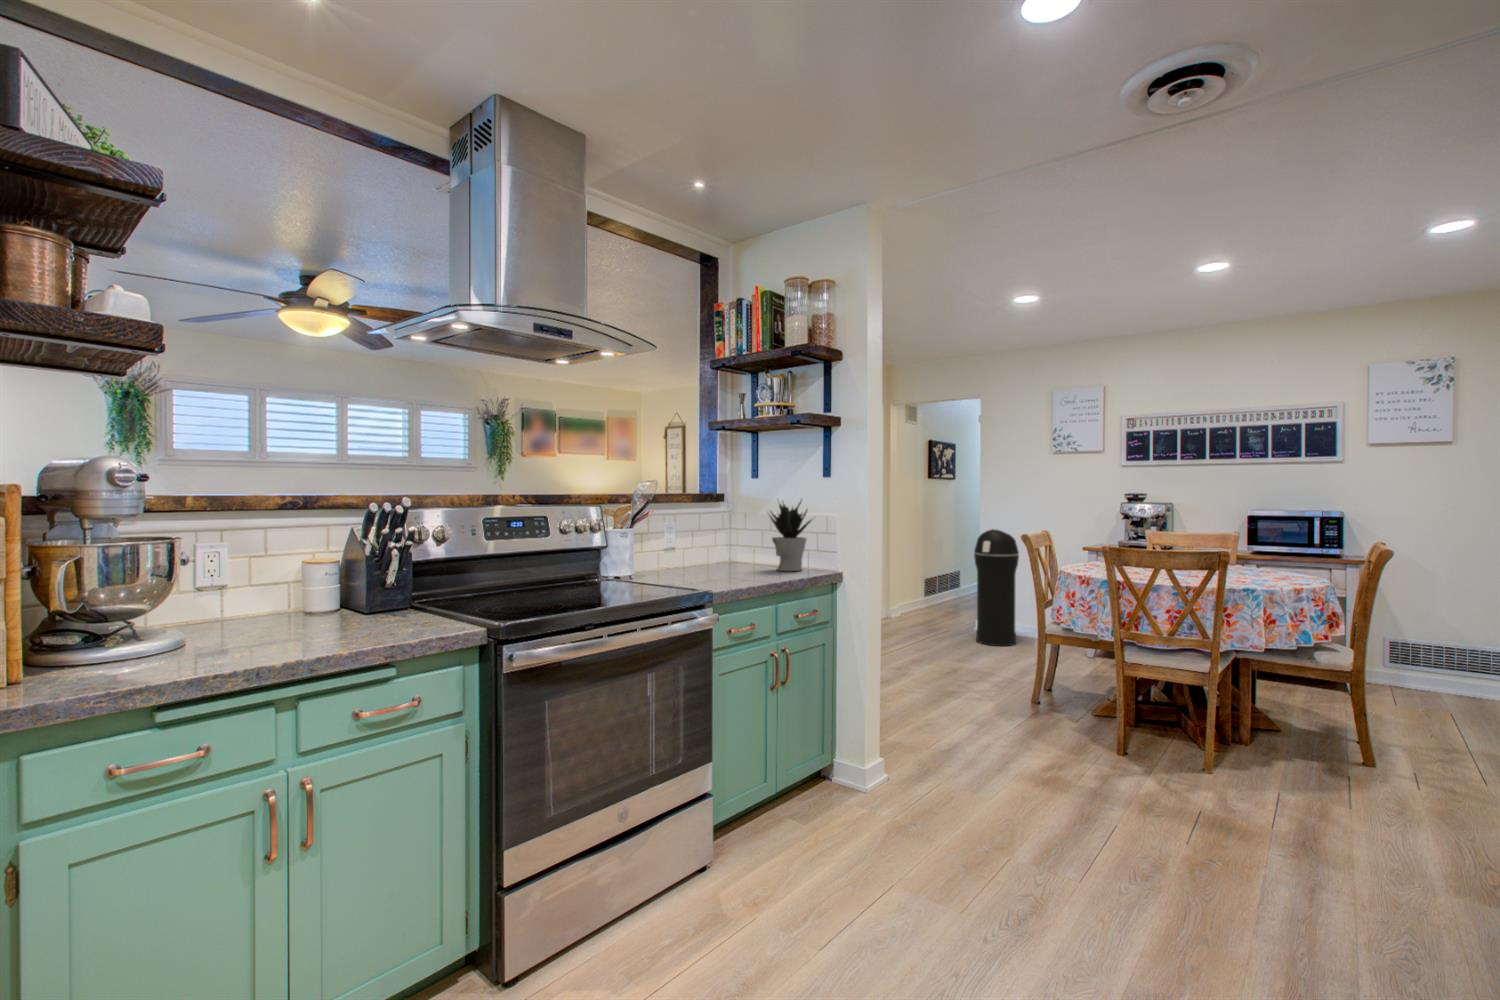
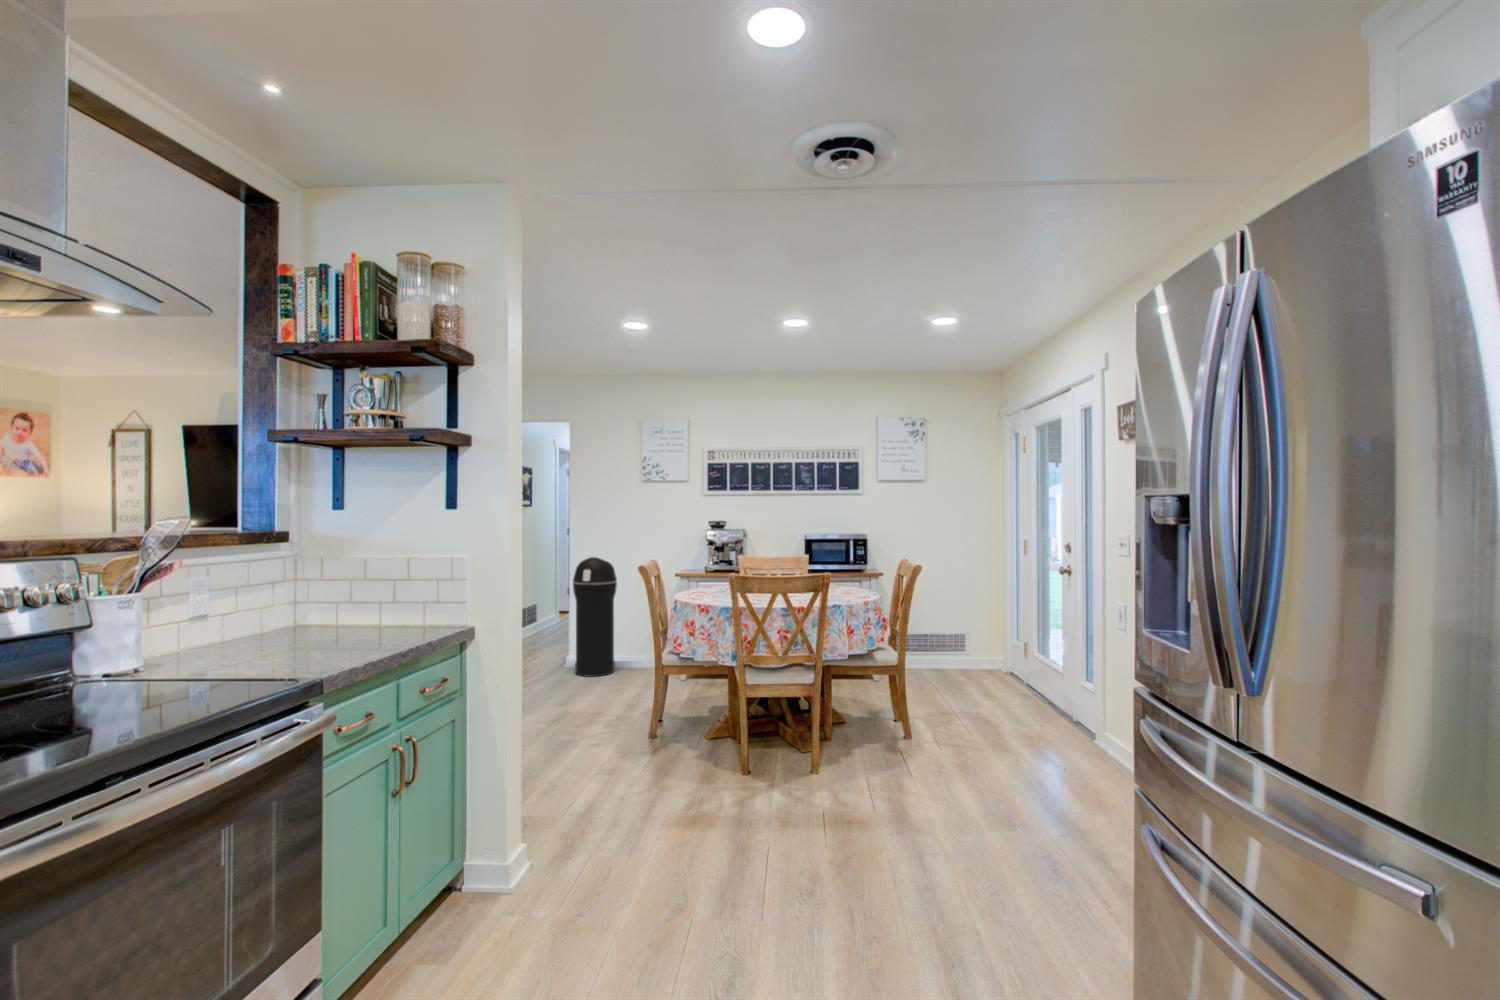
potted plant: present [770,501,812,571] -> none [365,537,437,636]

